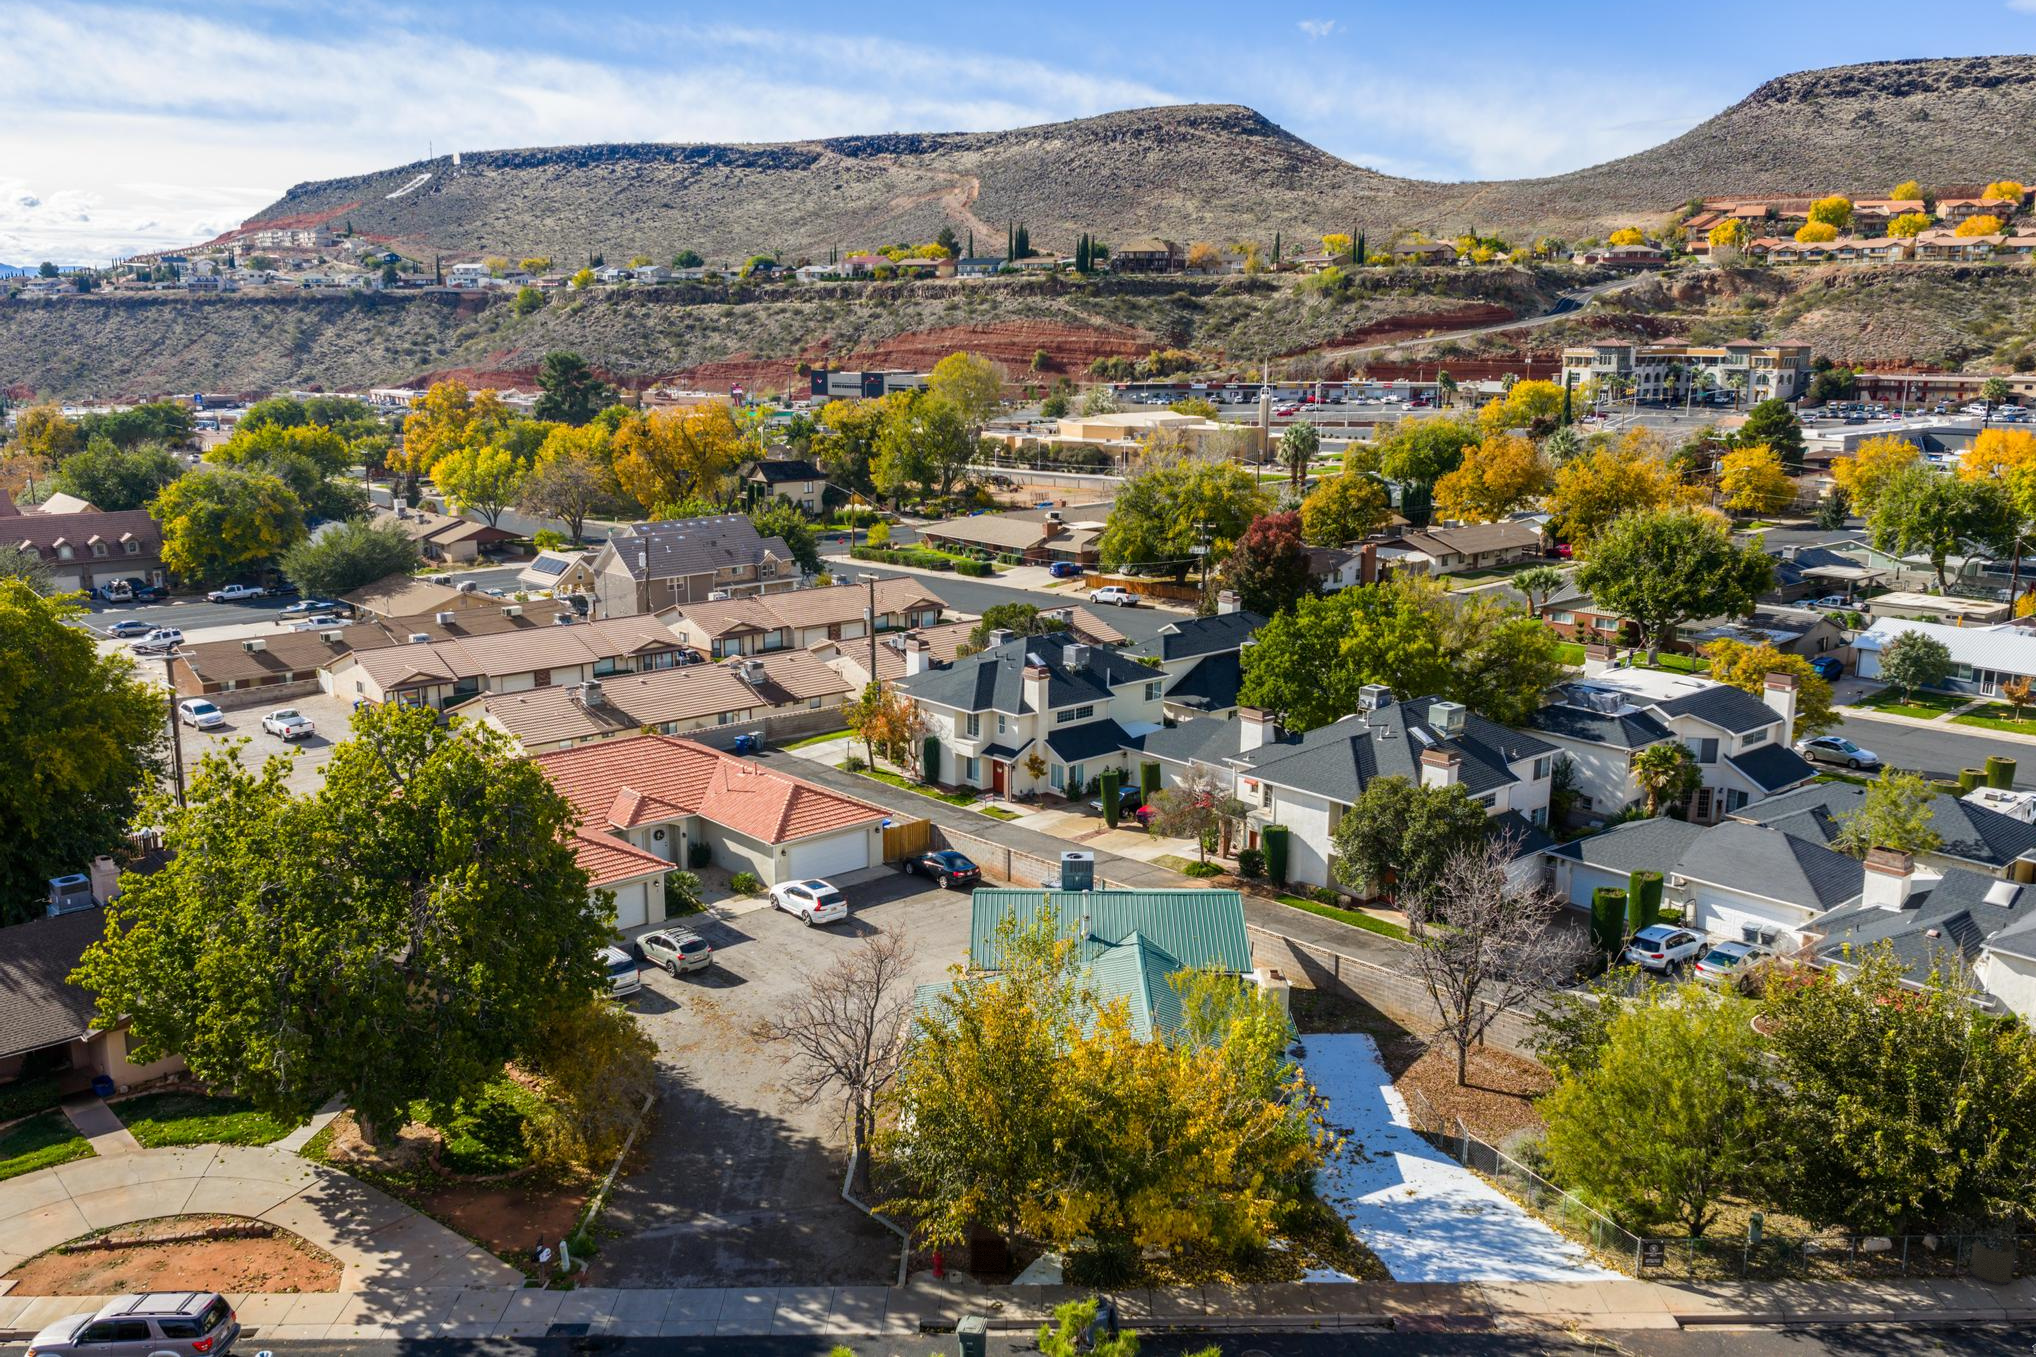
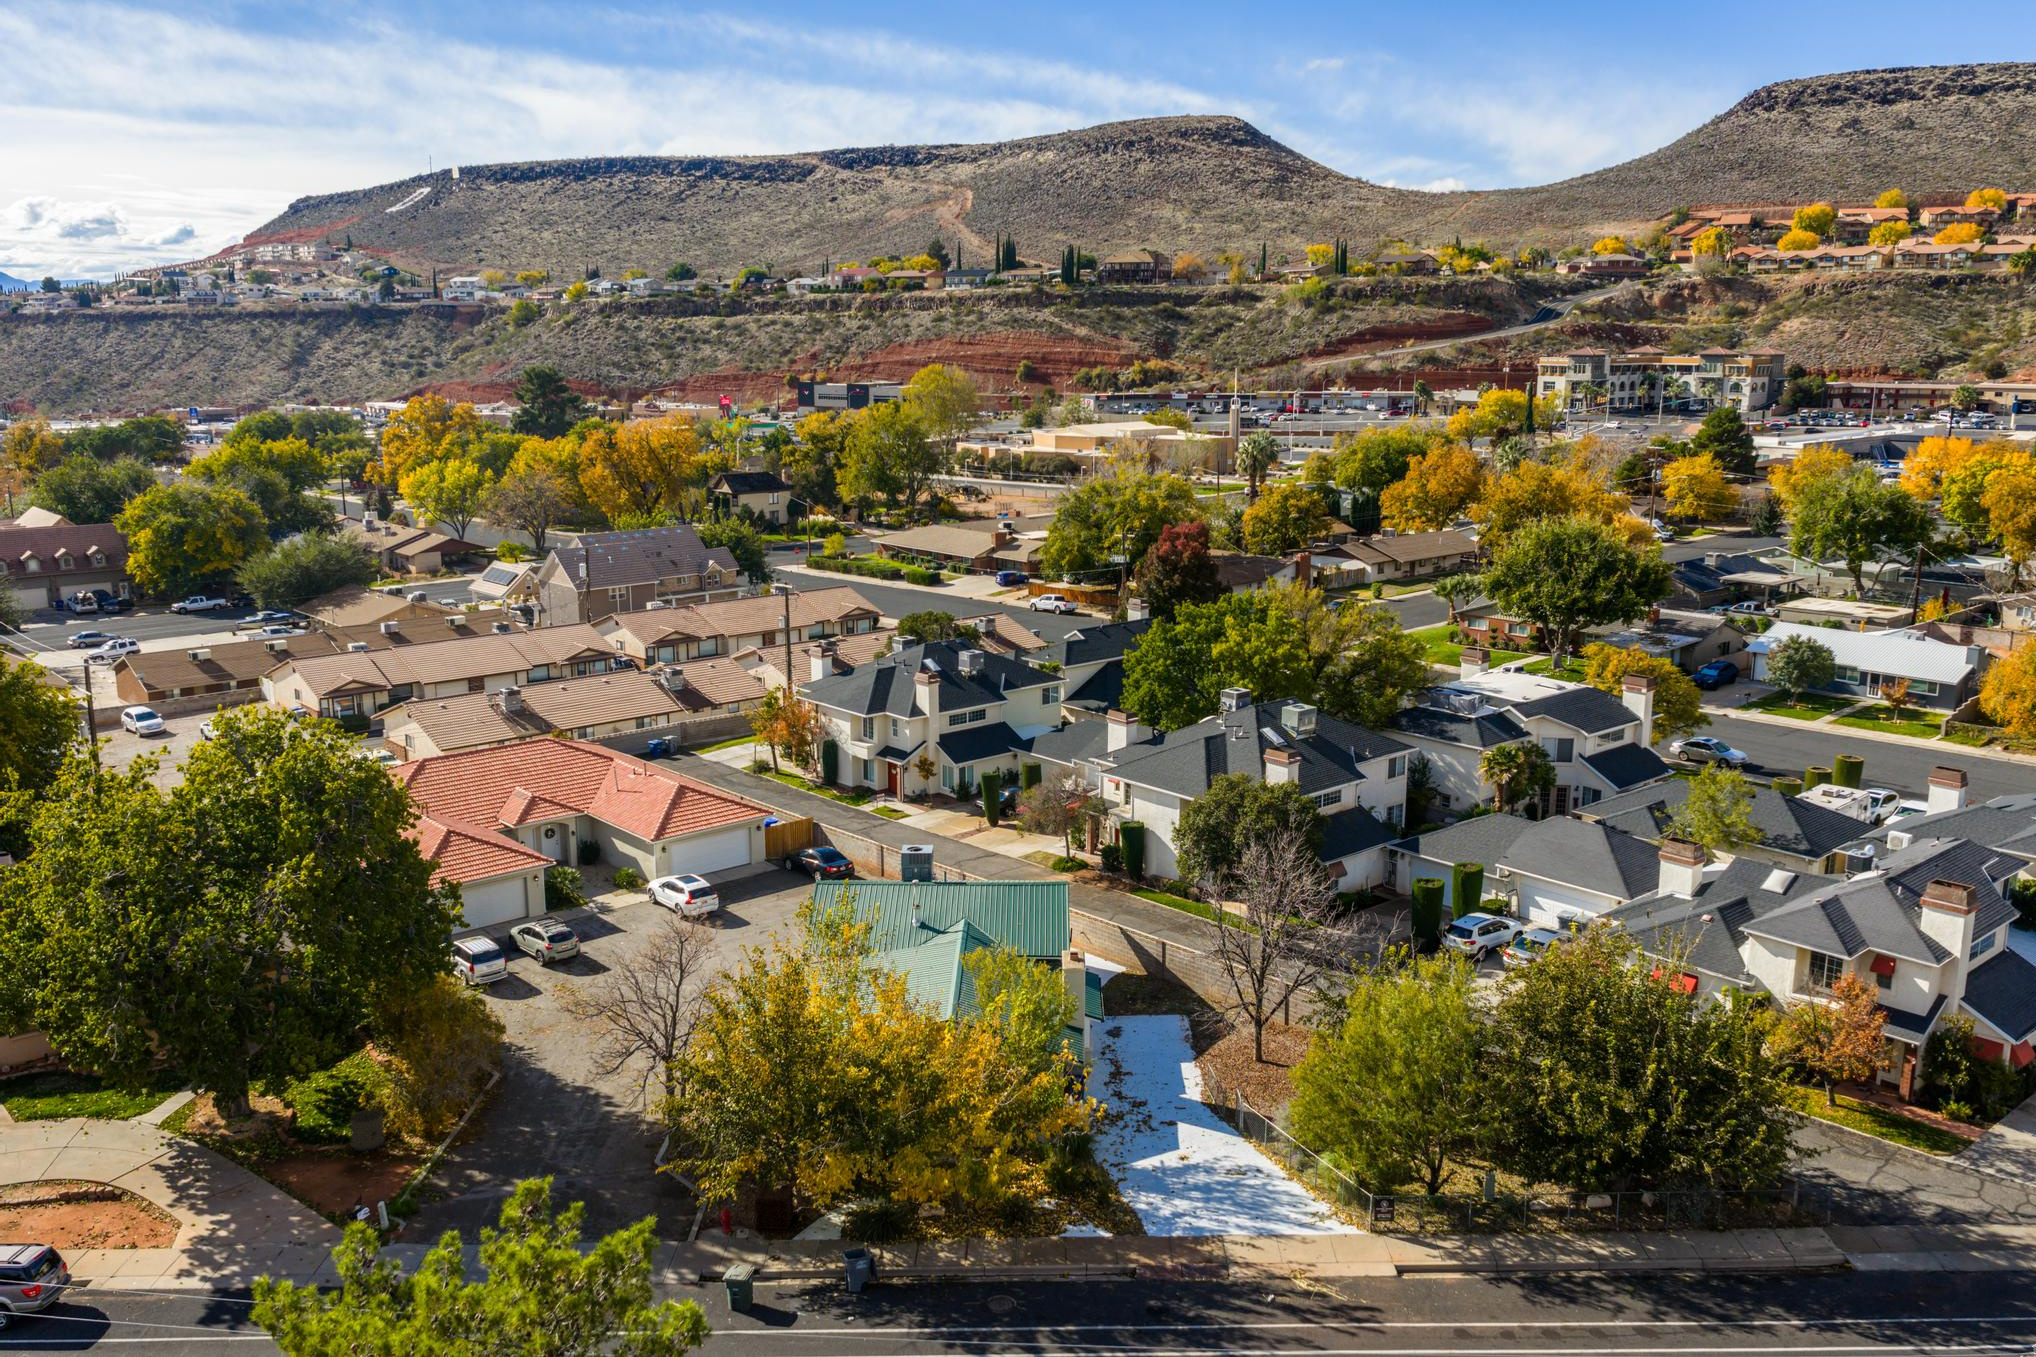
trash can: present [1969,1241,2014,1285] -> present [351,1109,385,1151]

